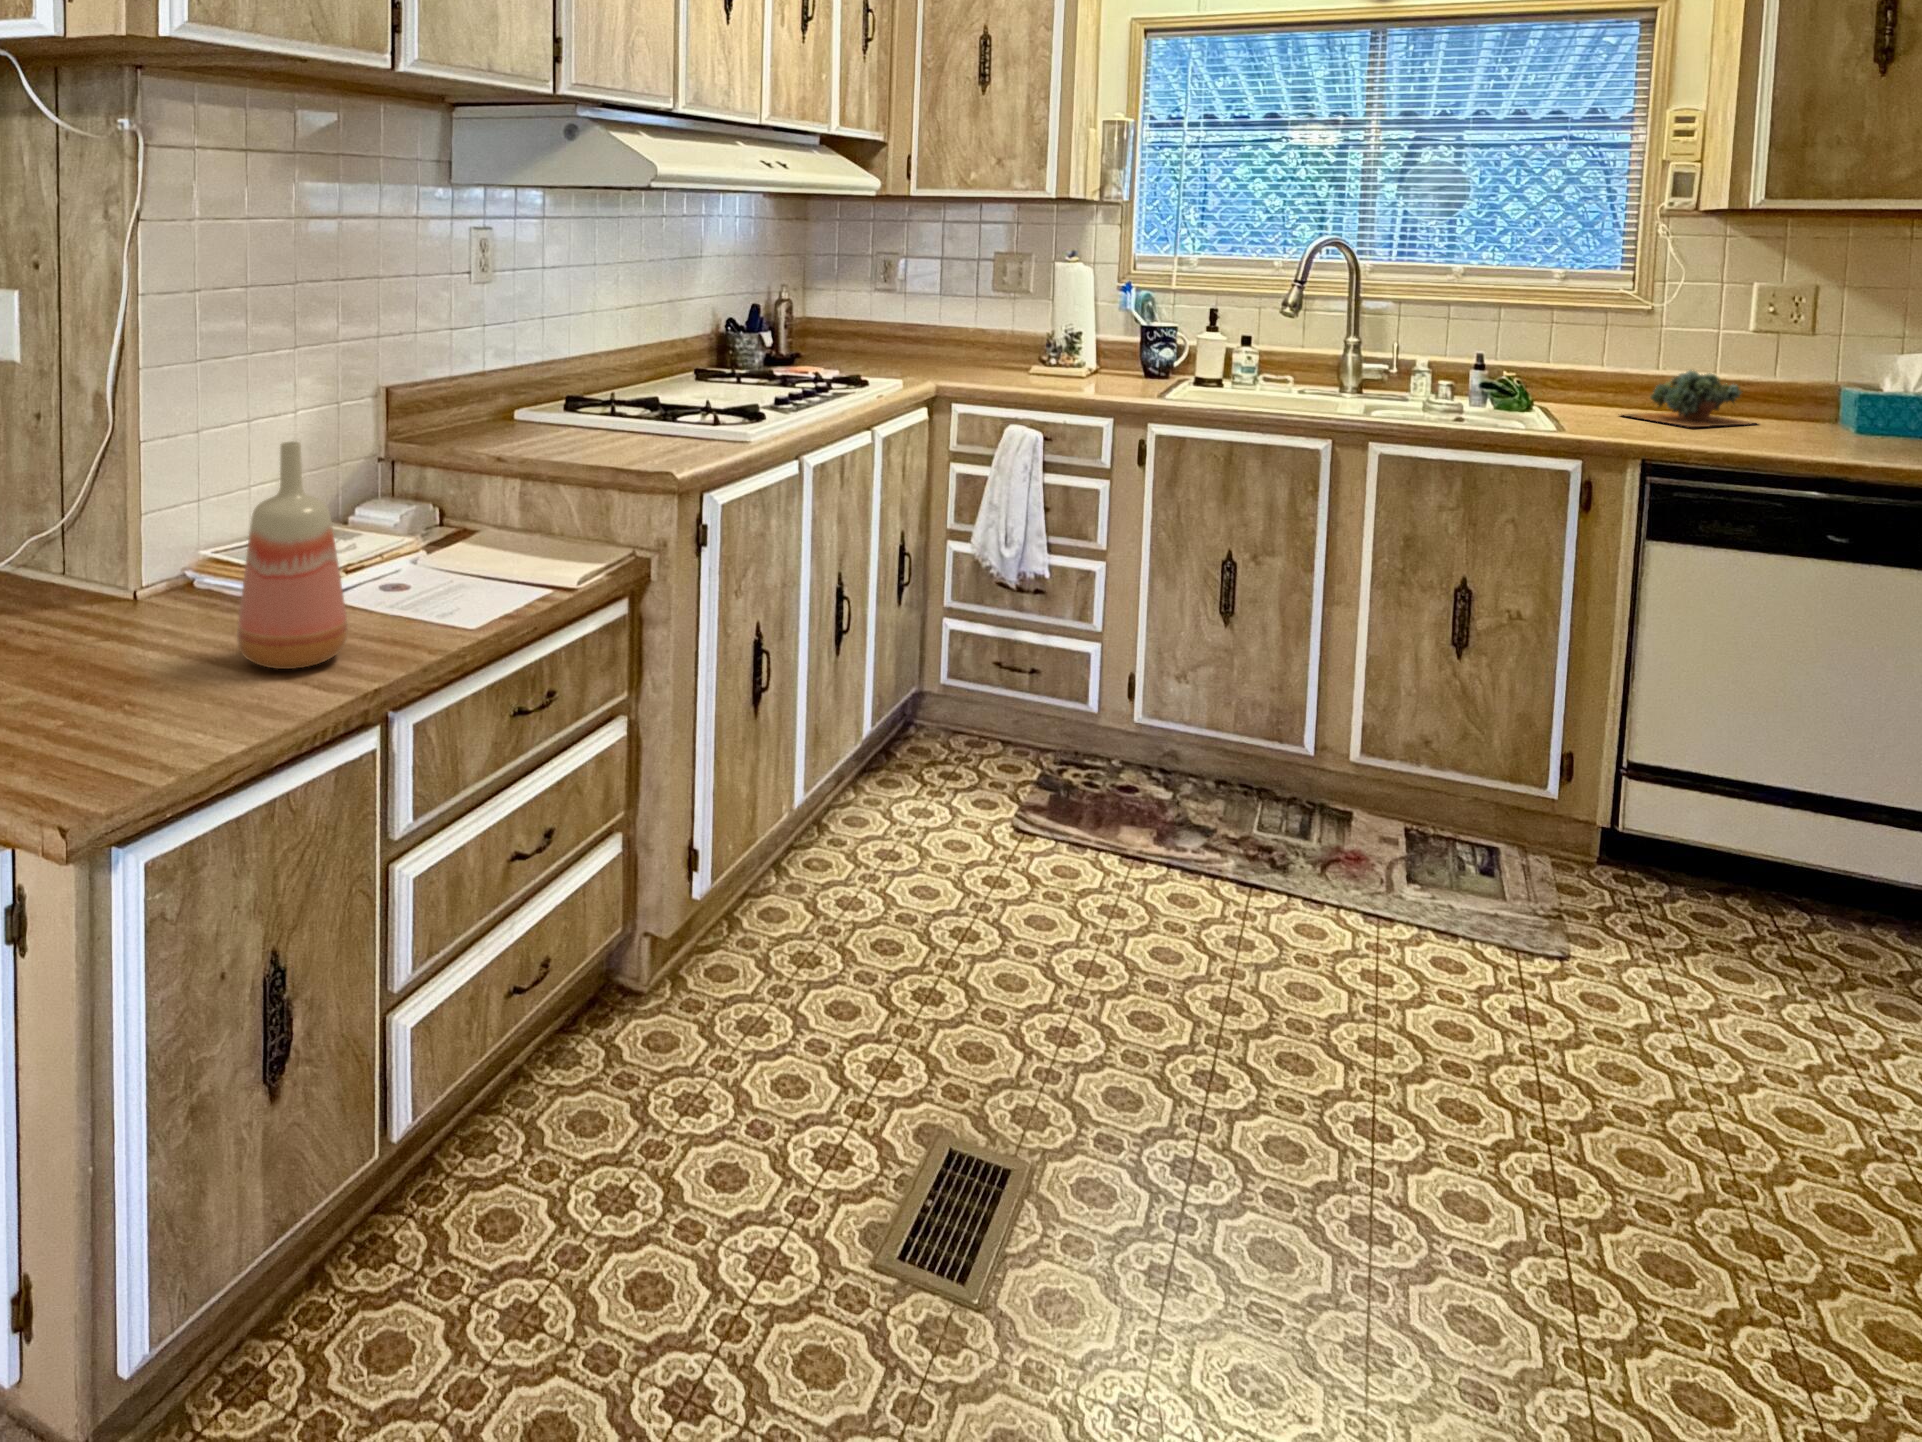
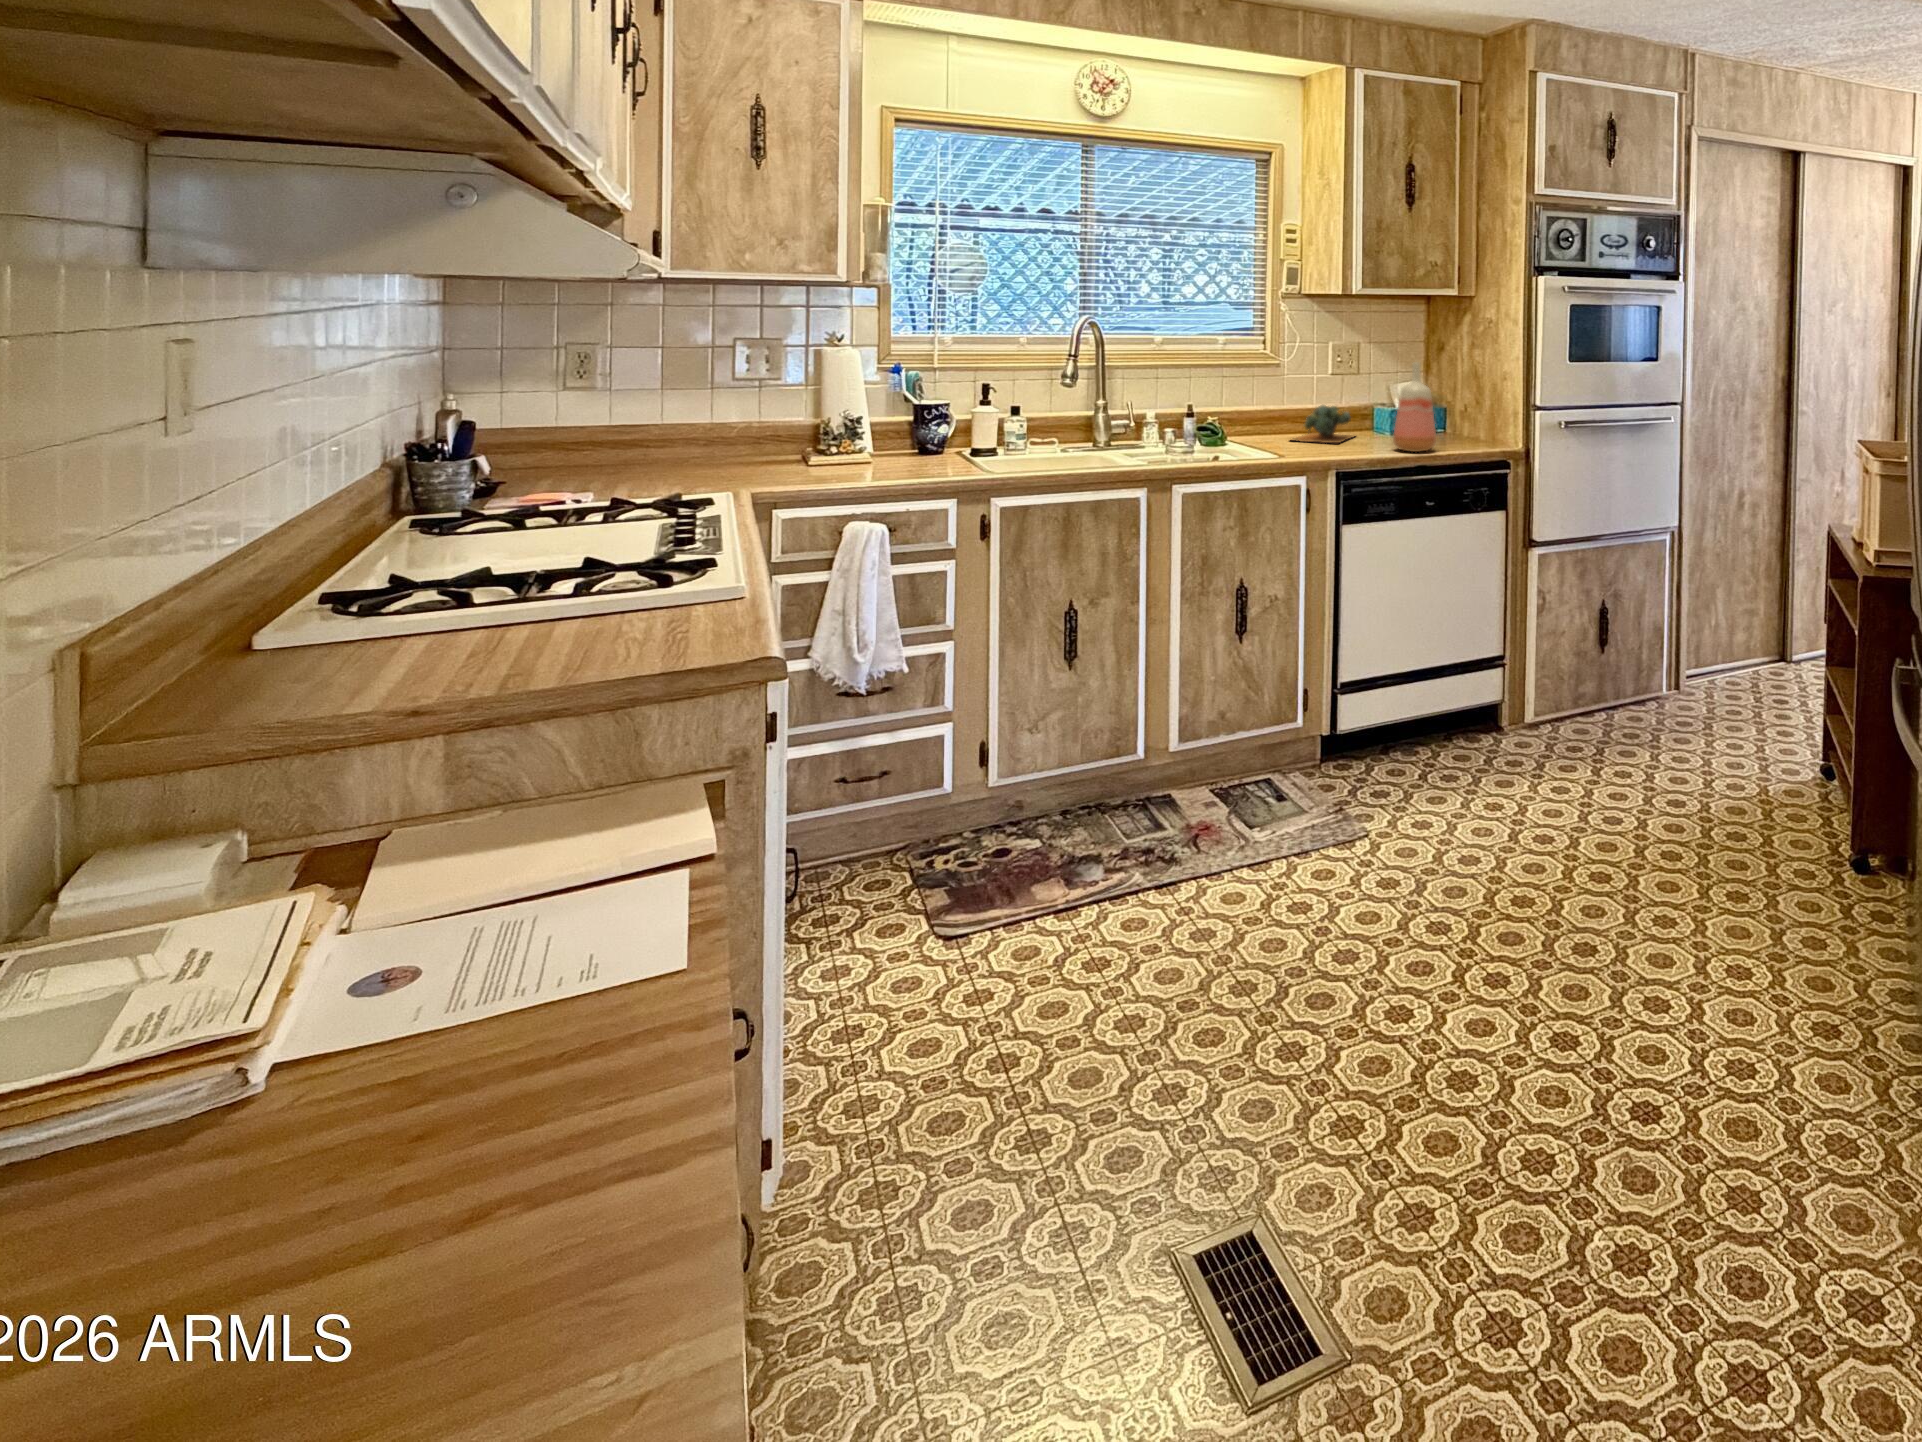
vase: present [237,442,348,669] -> present [1393,362,1436,452]

